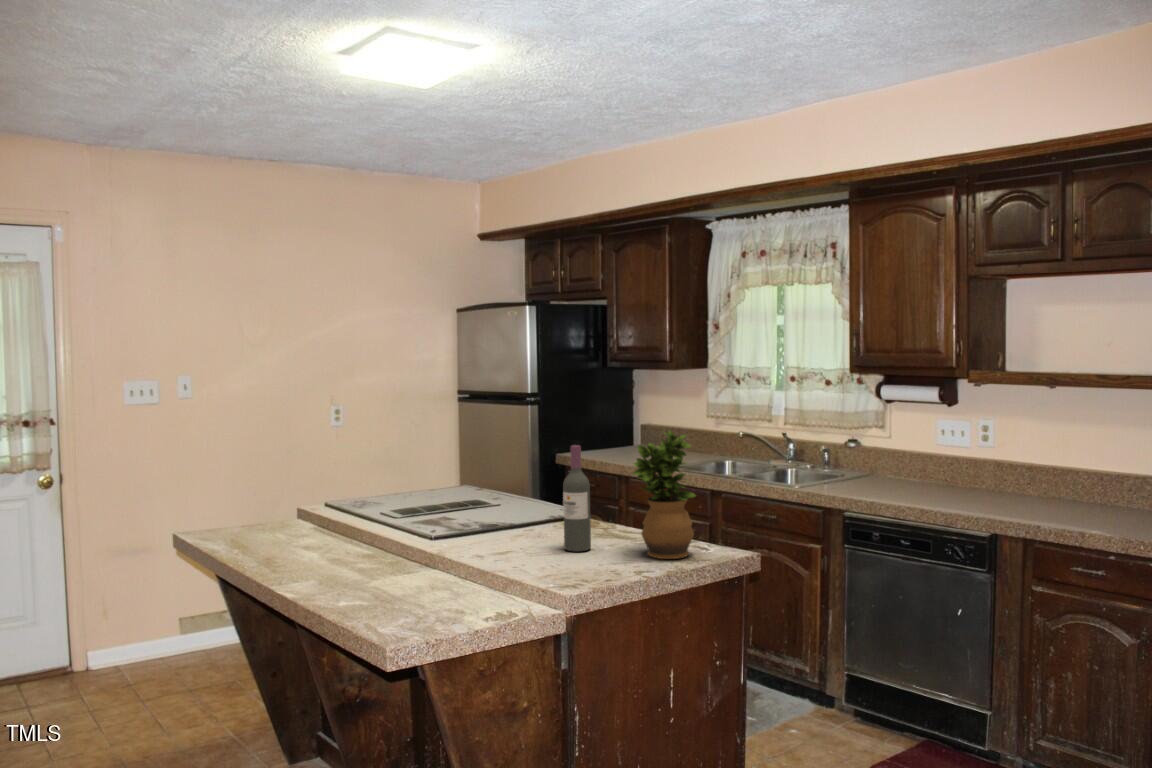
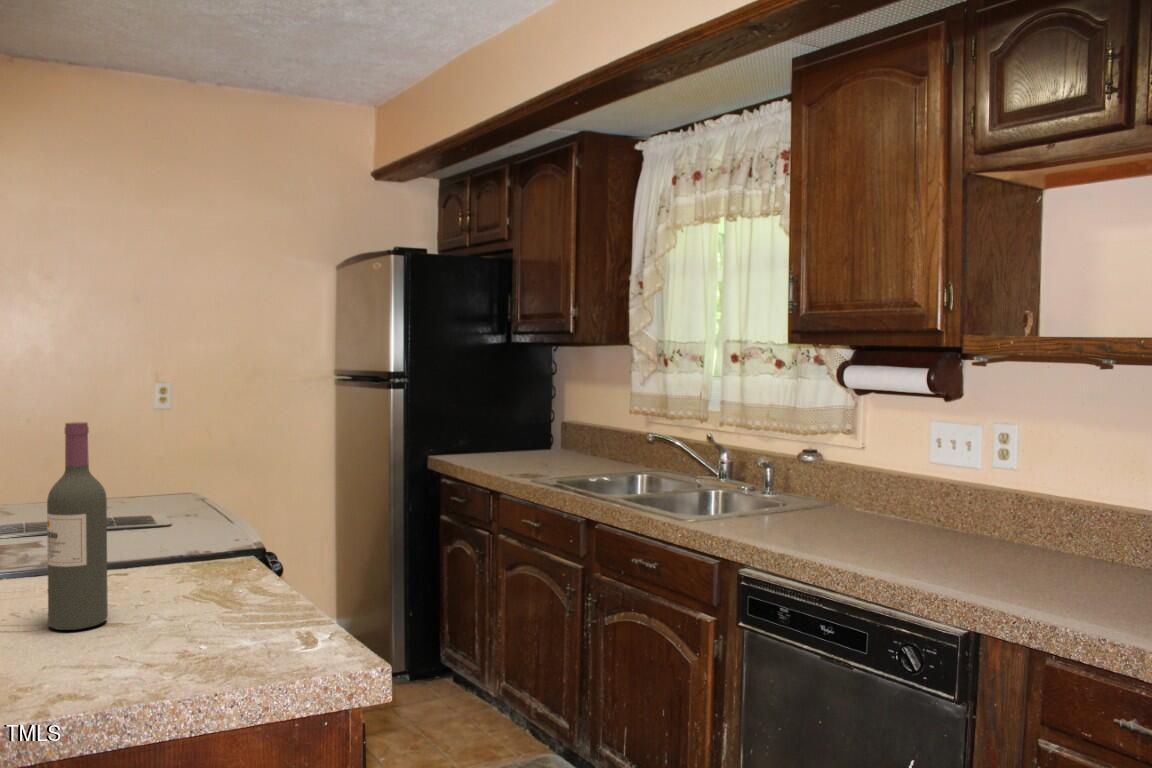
potted plant: present [633,430,695,559] -> none [127,396,273,664]

